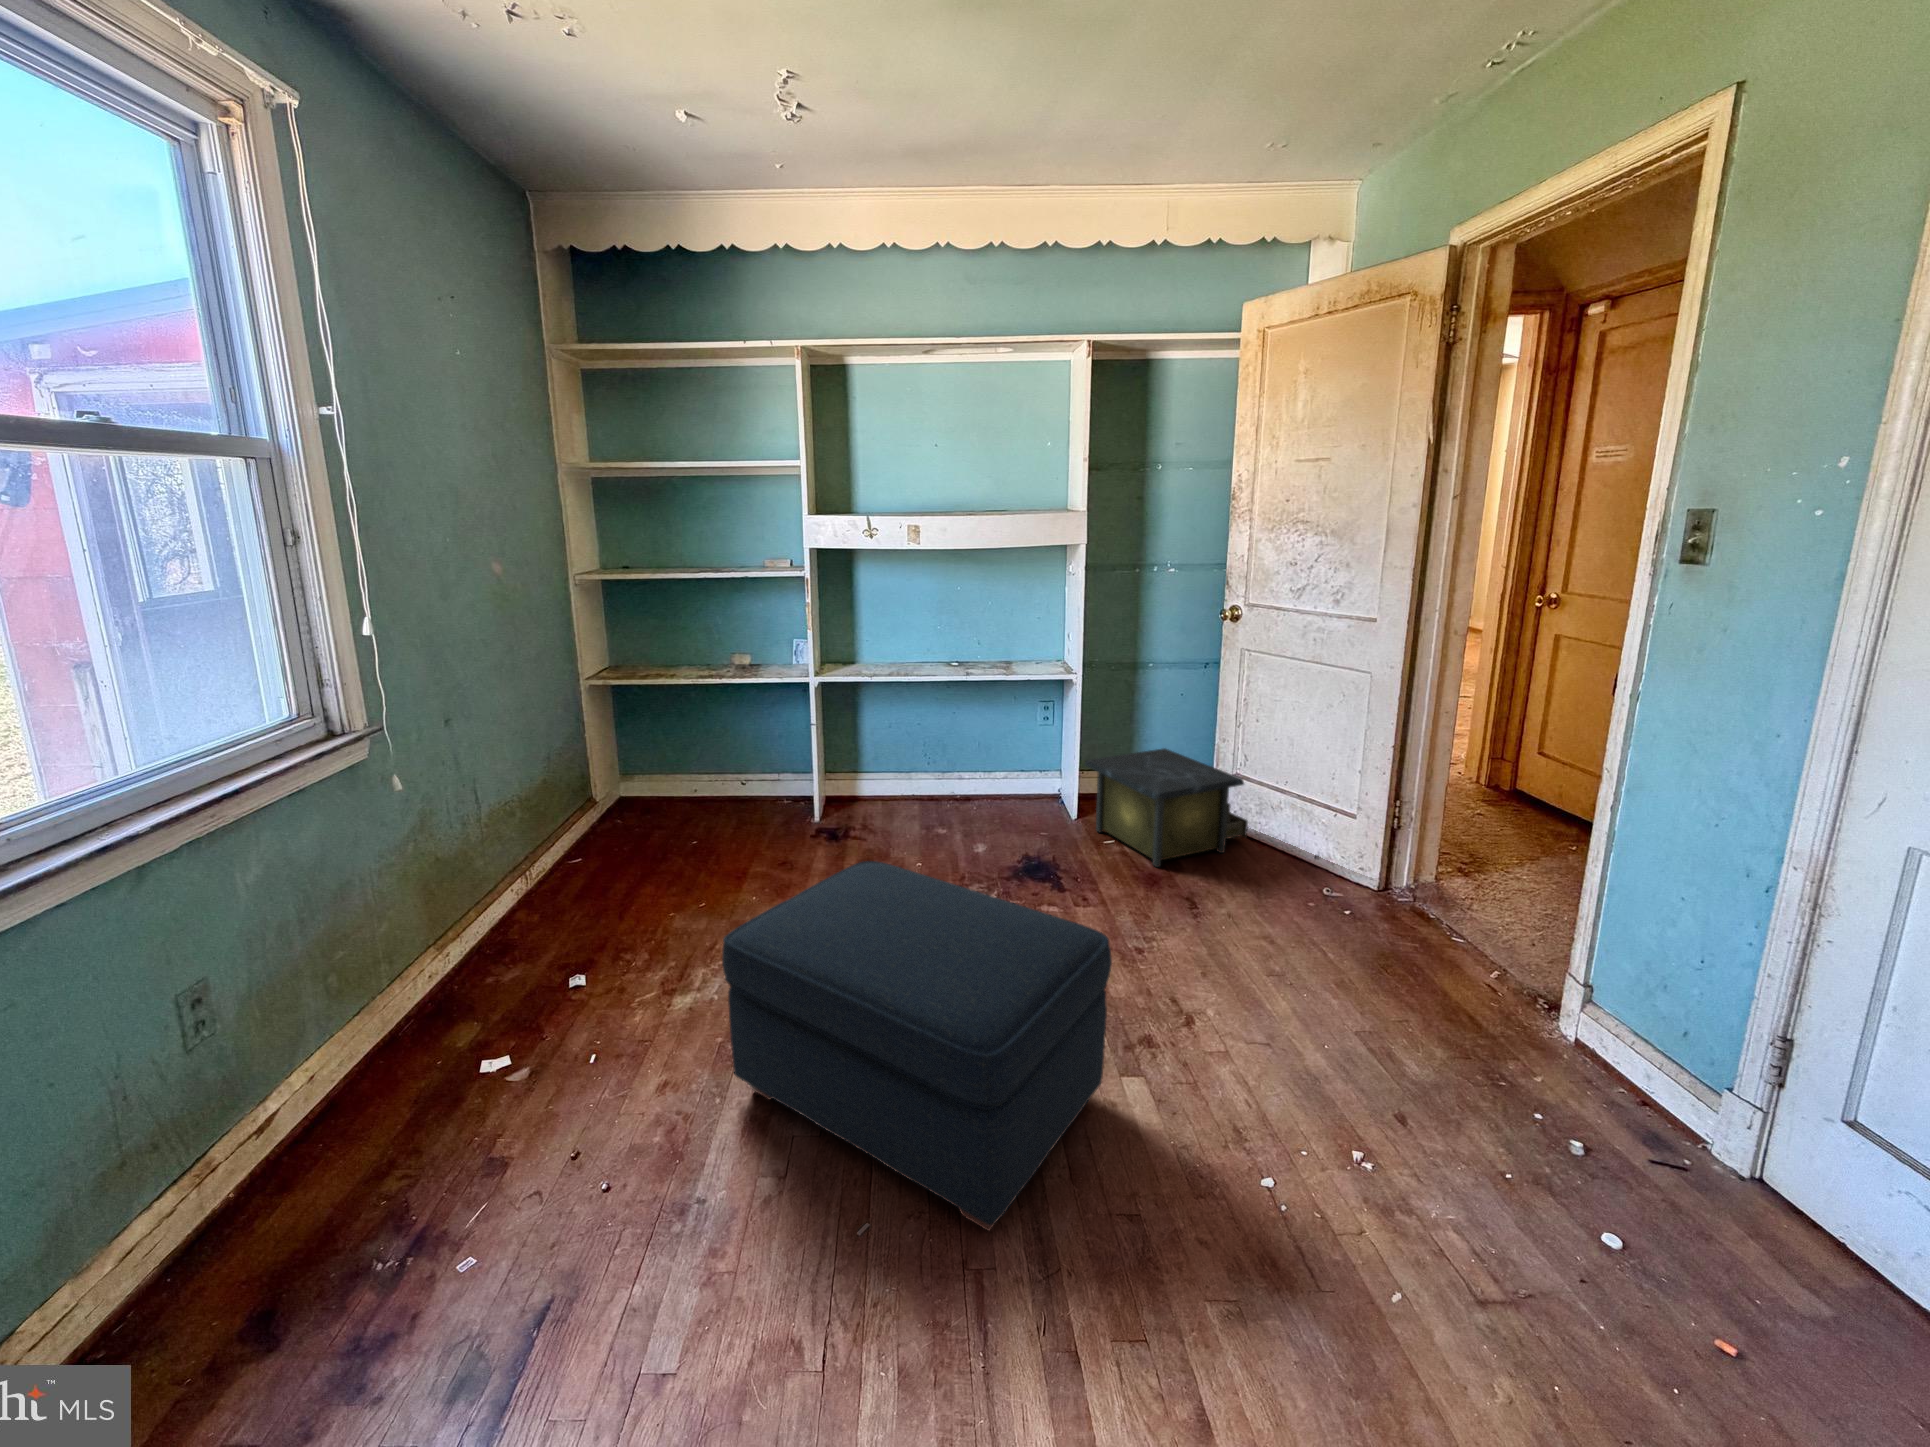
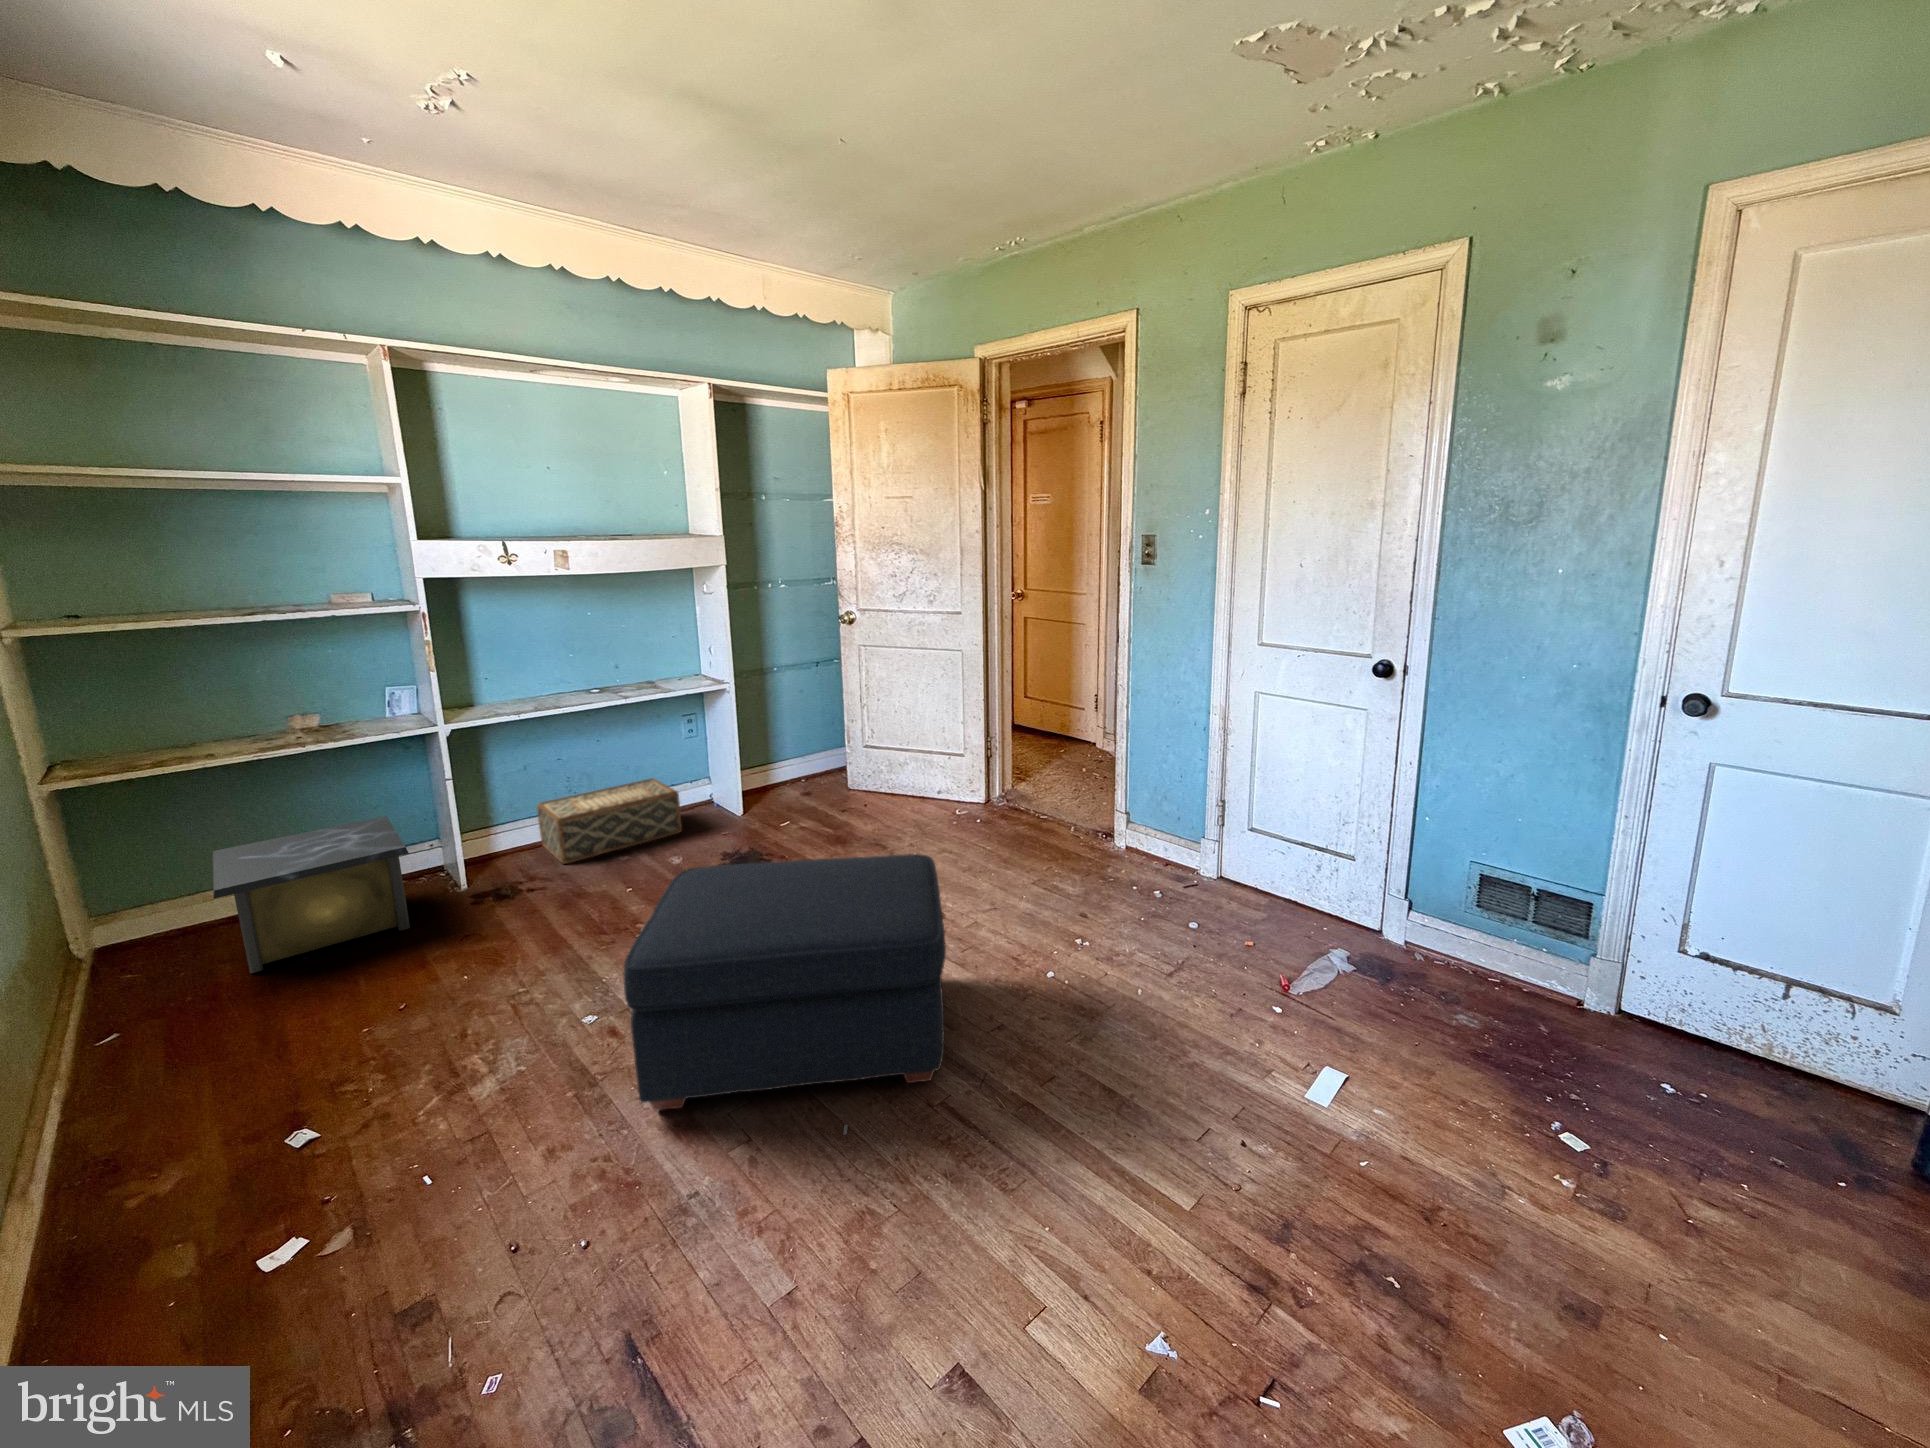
nightstand: present [1085,748,1248,867] -> present [212,816,410,973]
woven basket: none [890,759,1004,822] -> present [537,778,682,864]

